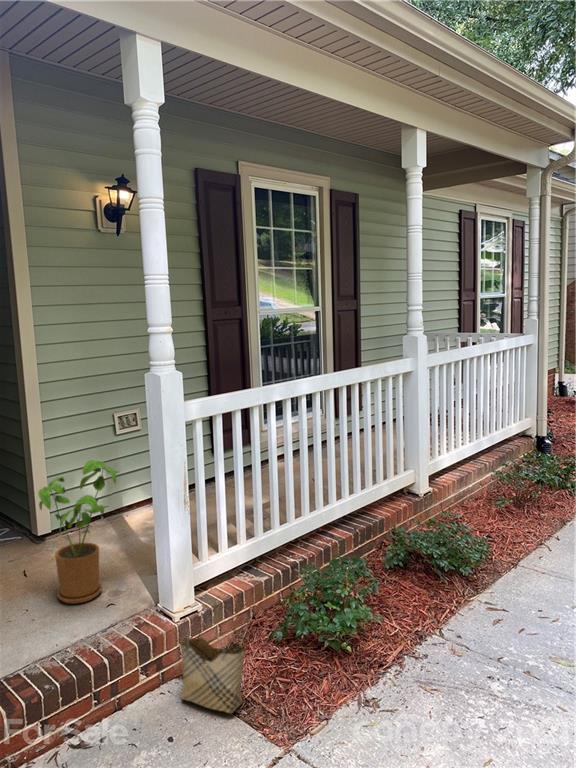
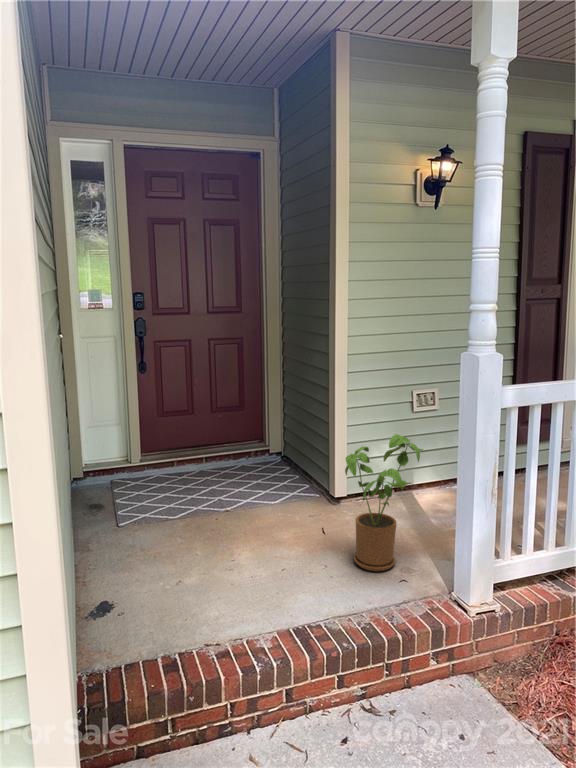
woven basket: present [180,605,245,713] -> none [472,612,553,733]

